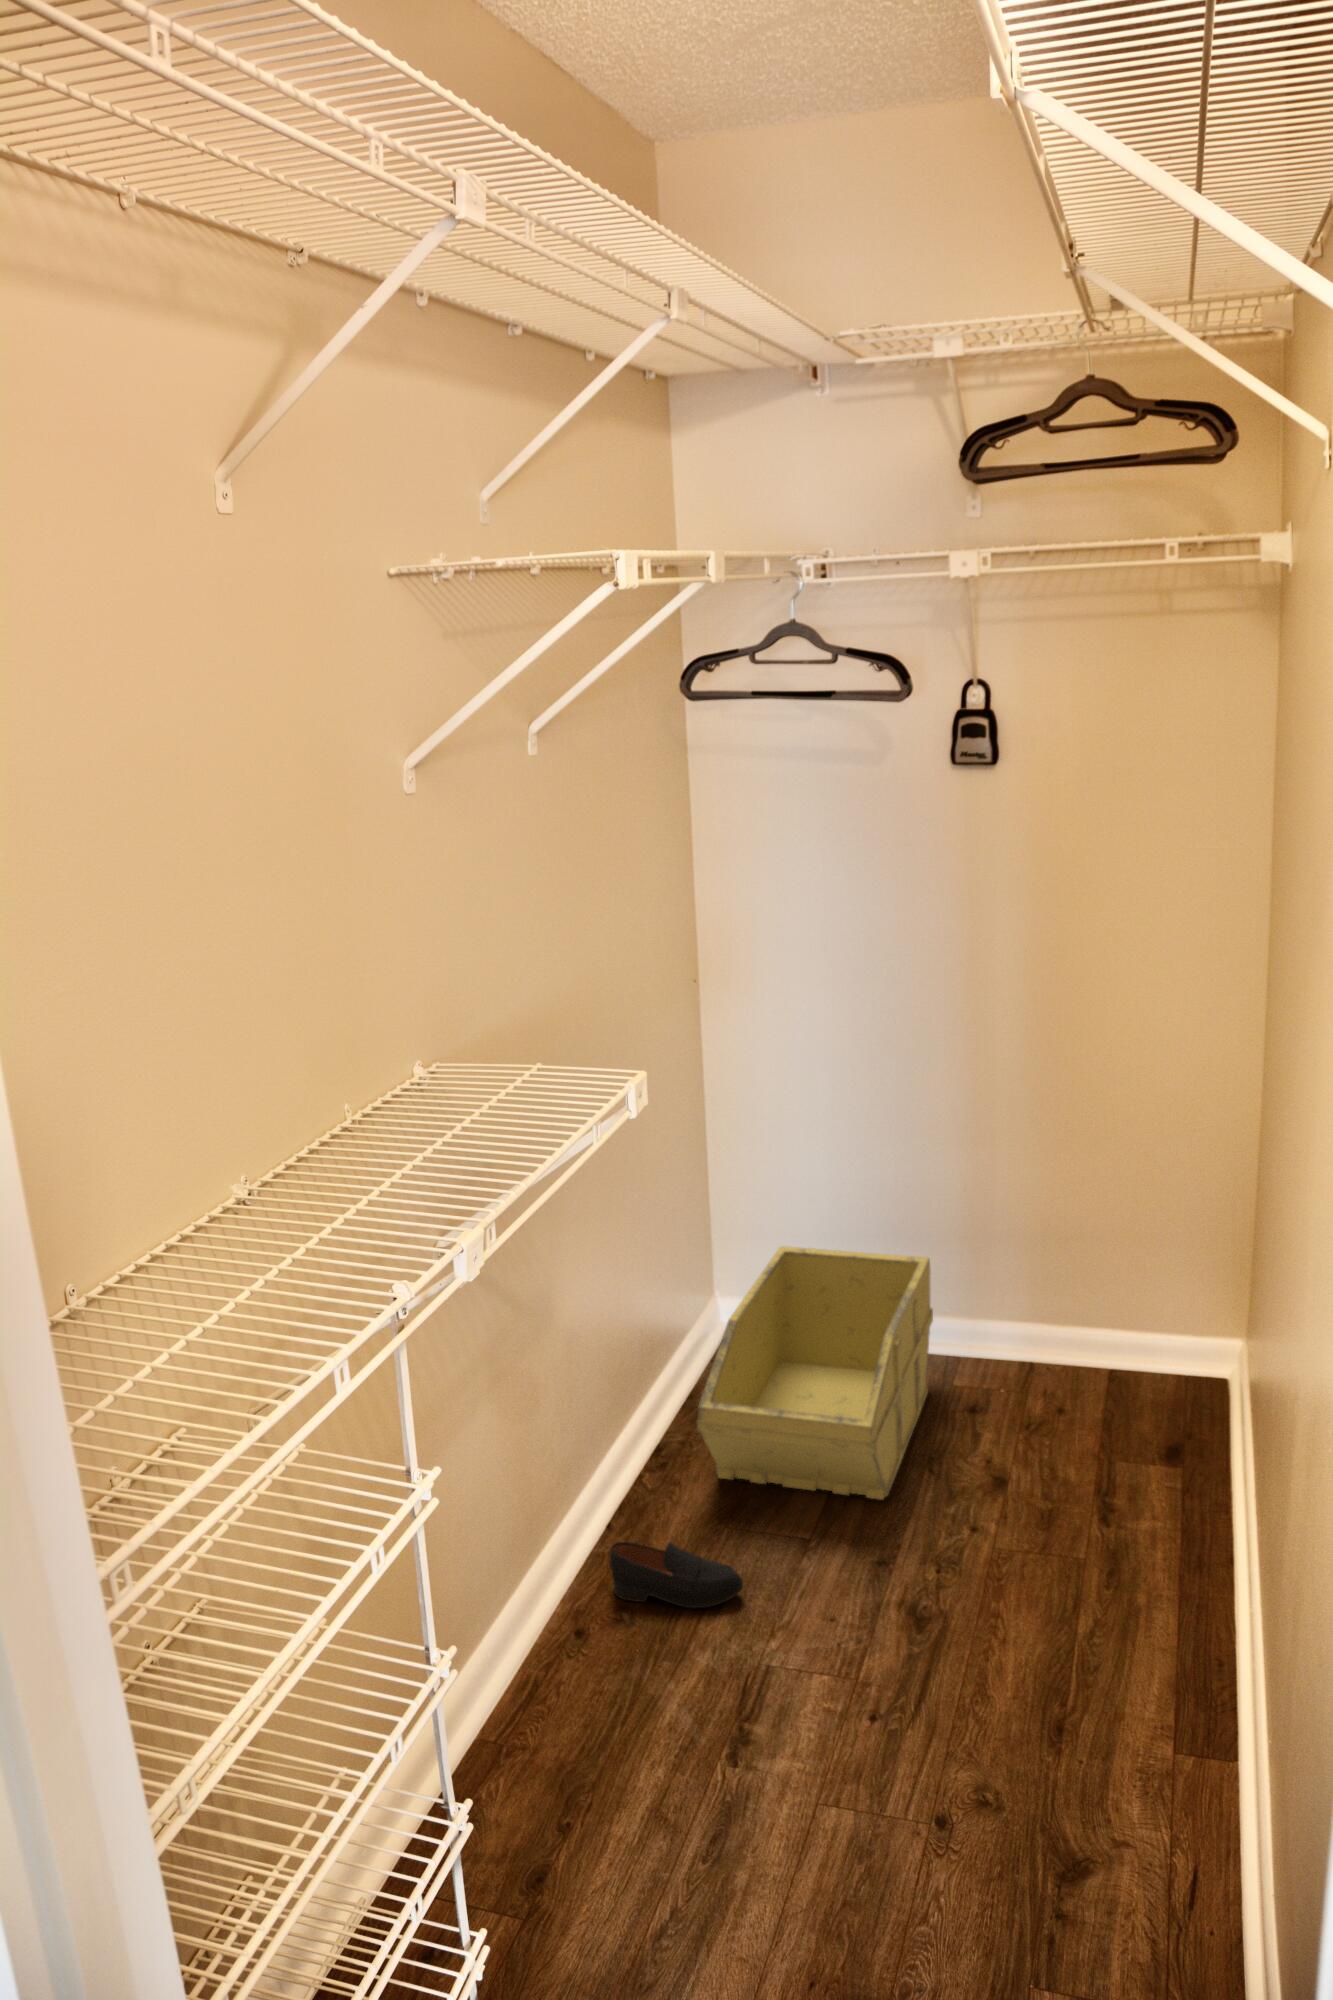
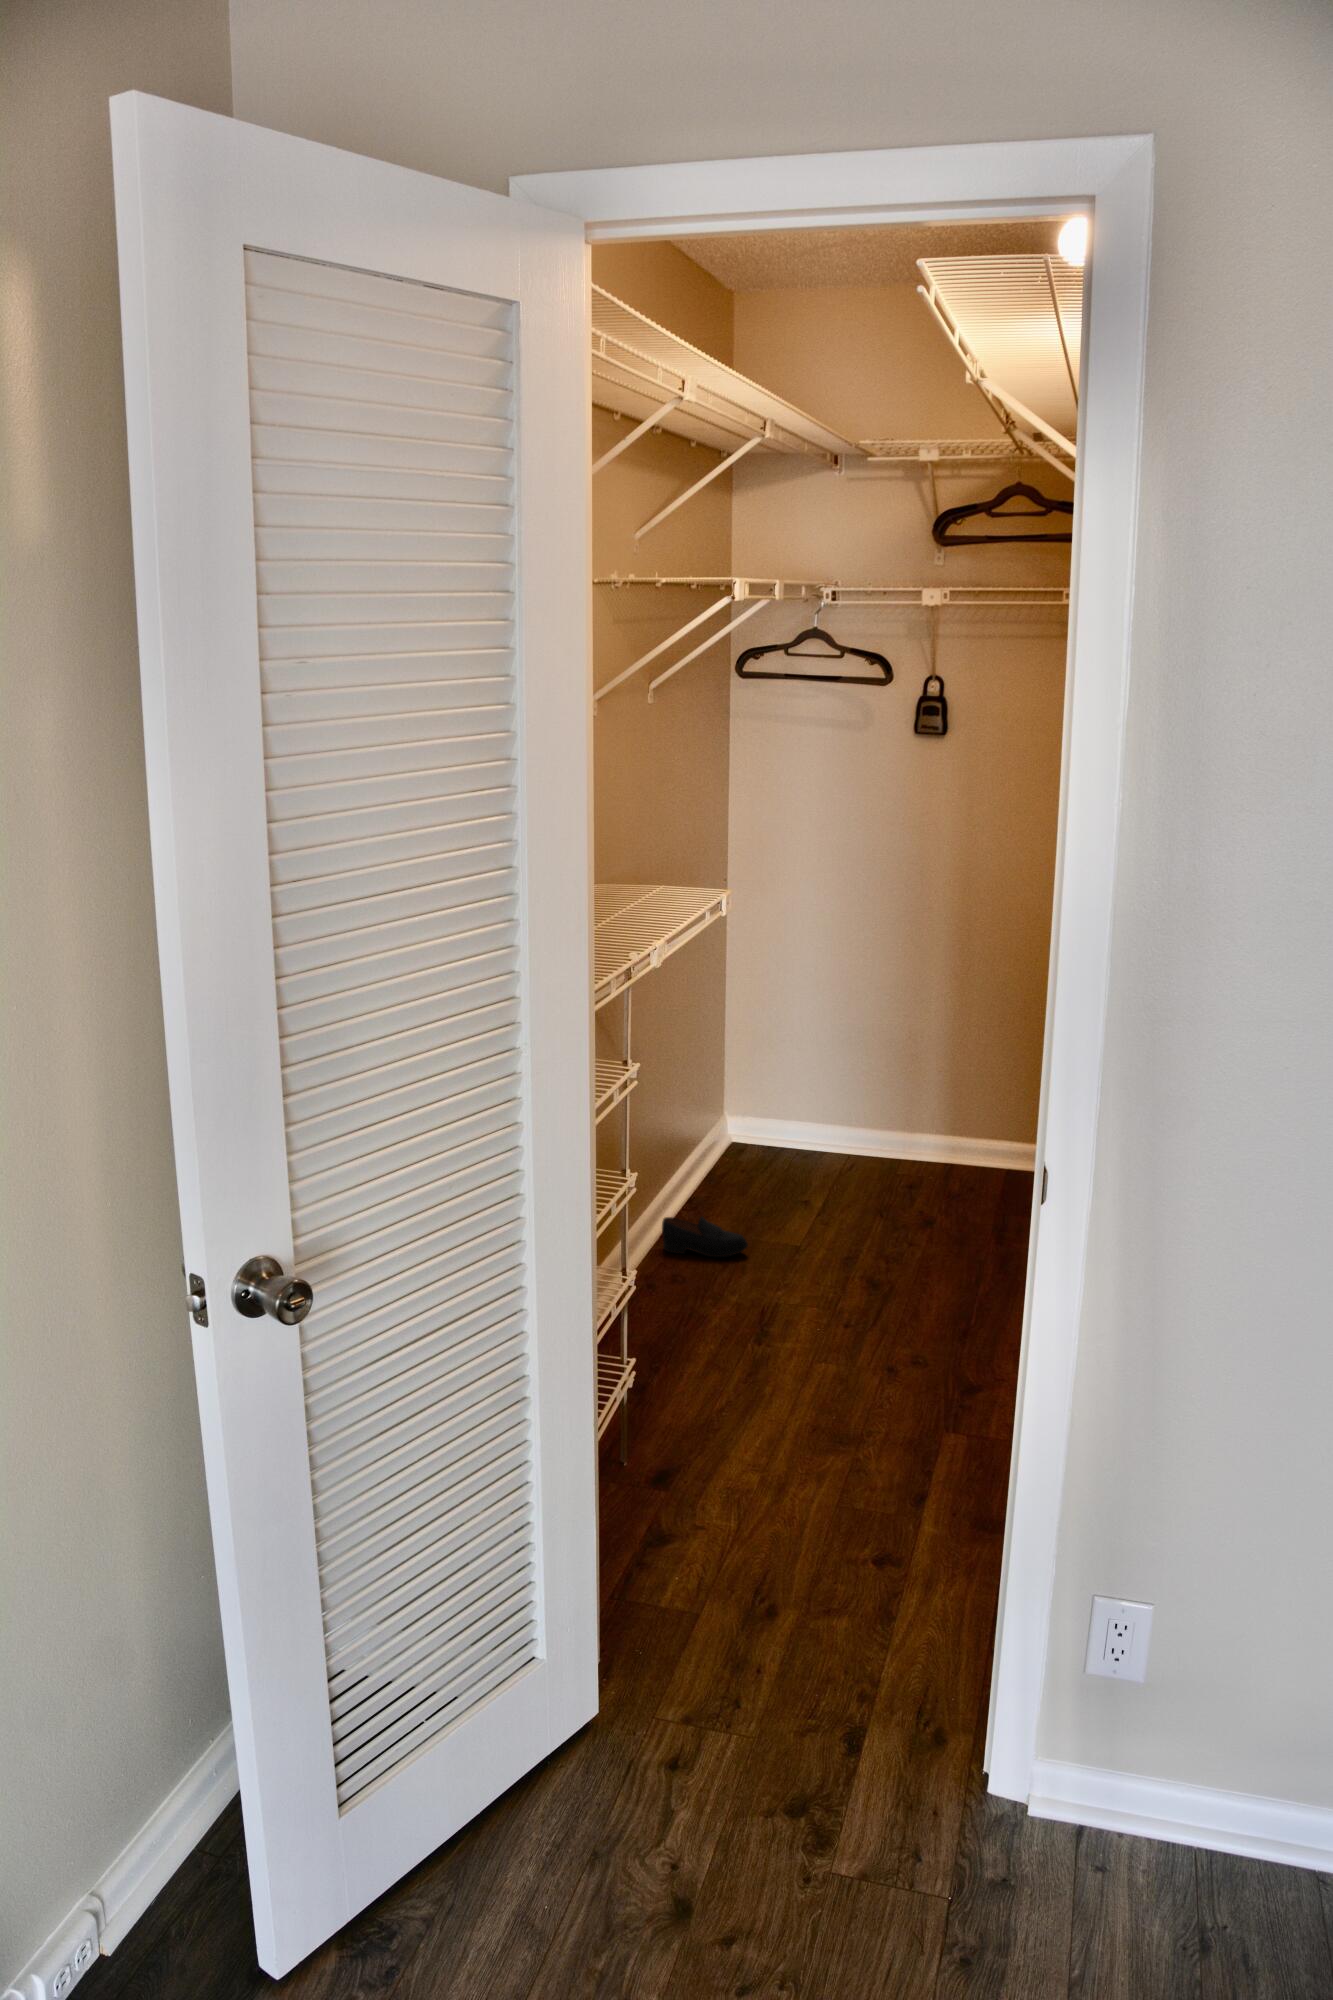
storage bin: present [697,1246,933,1500] -> none [719,1066,882,1216]

